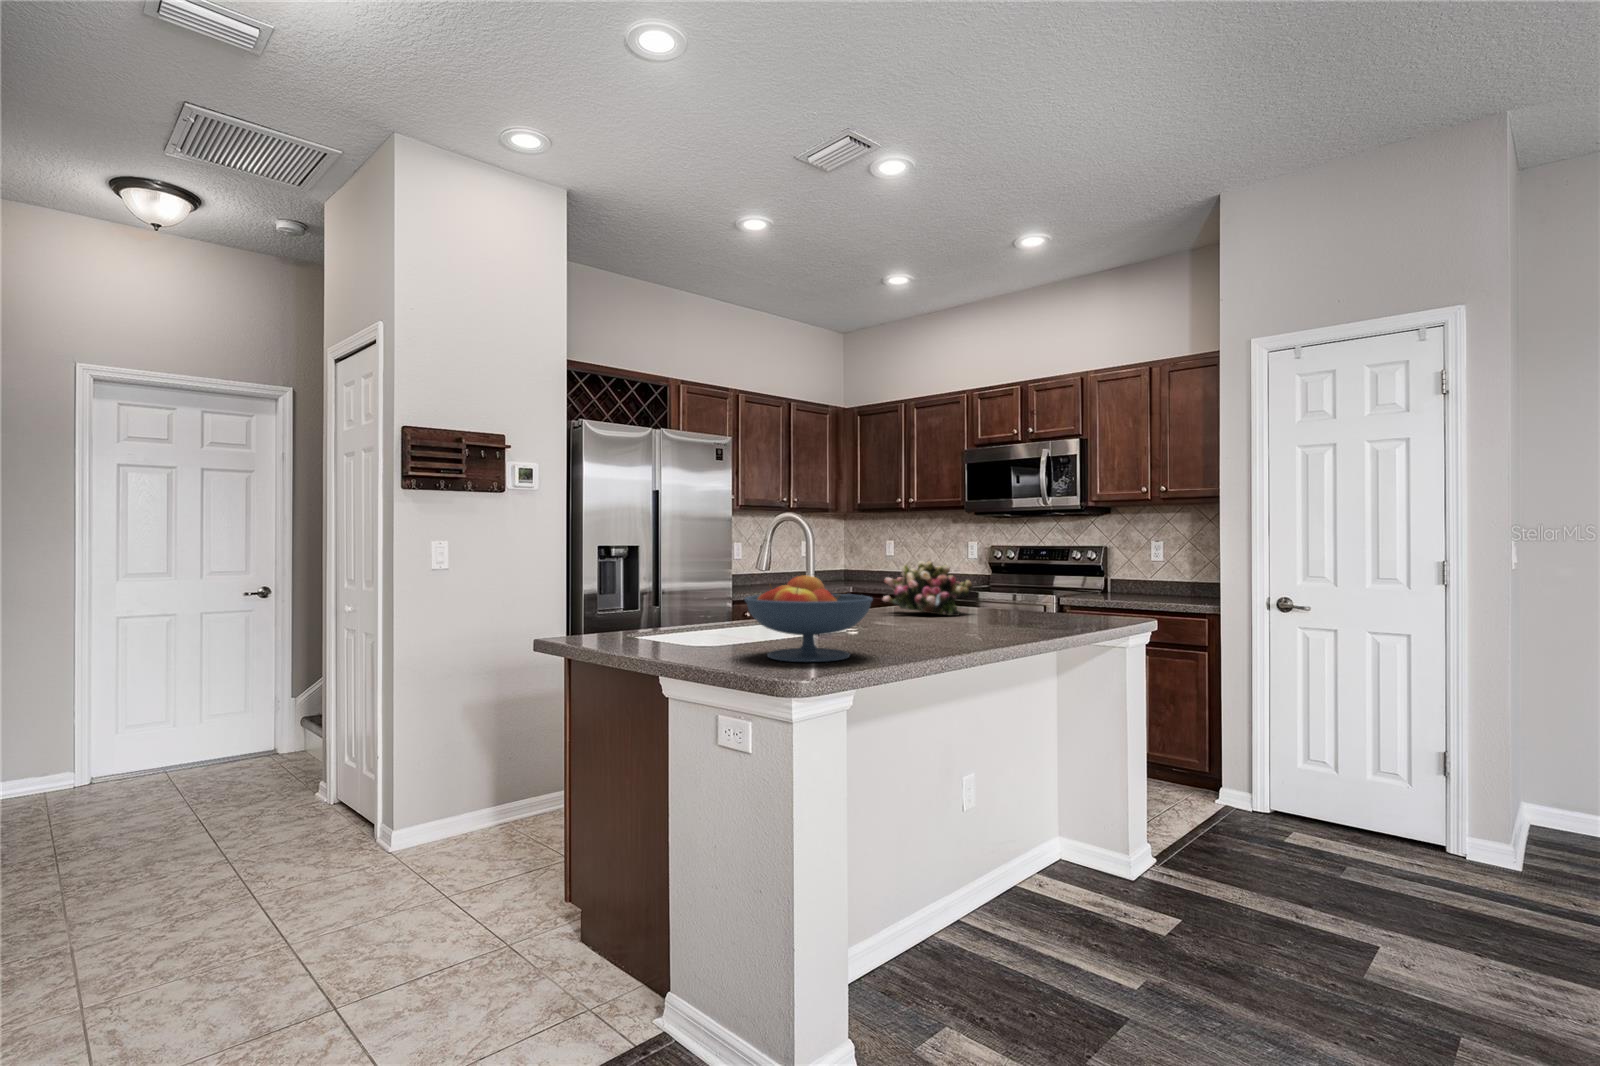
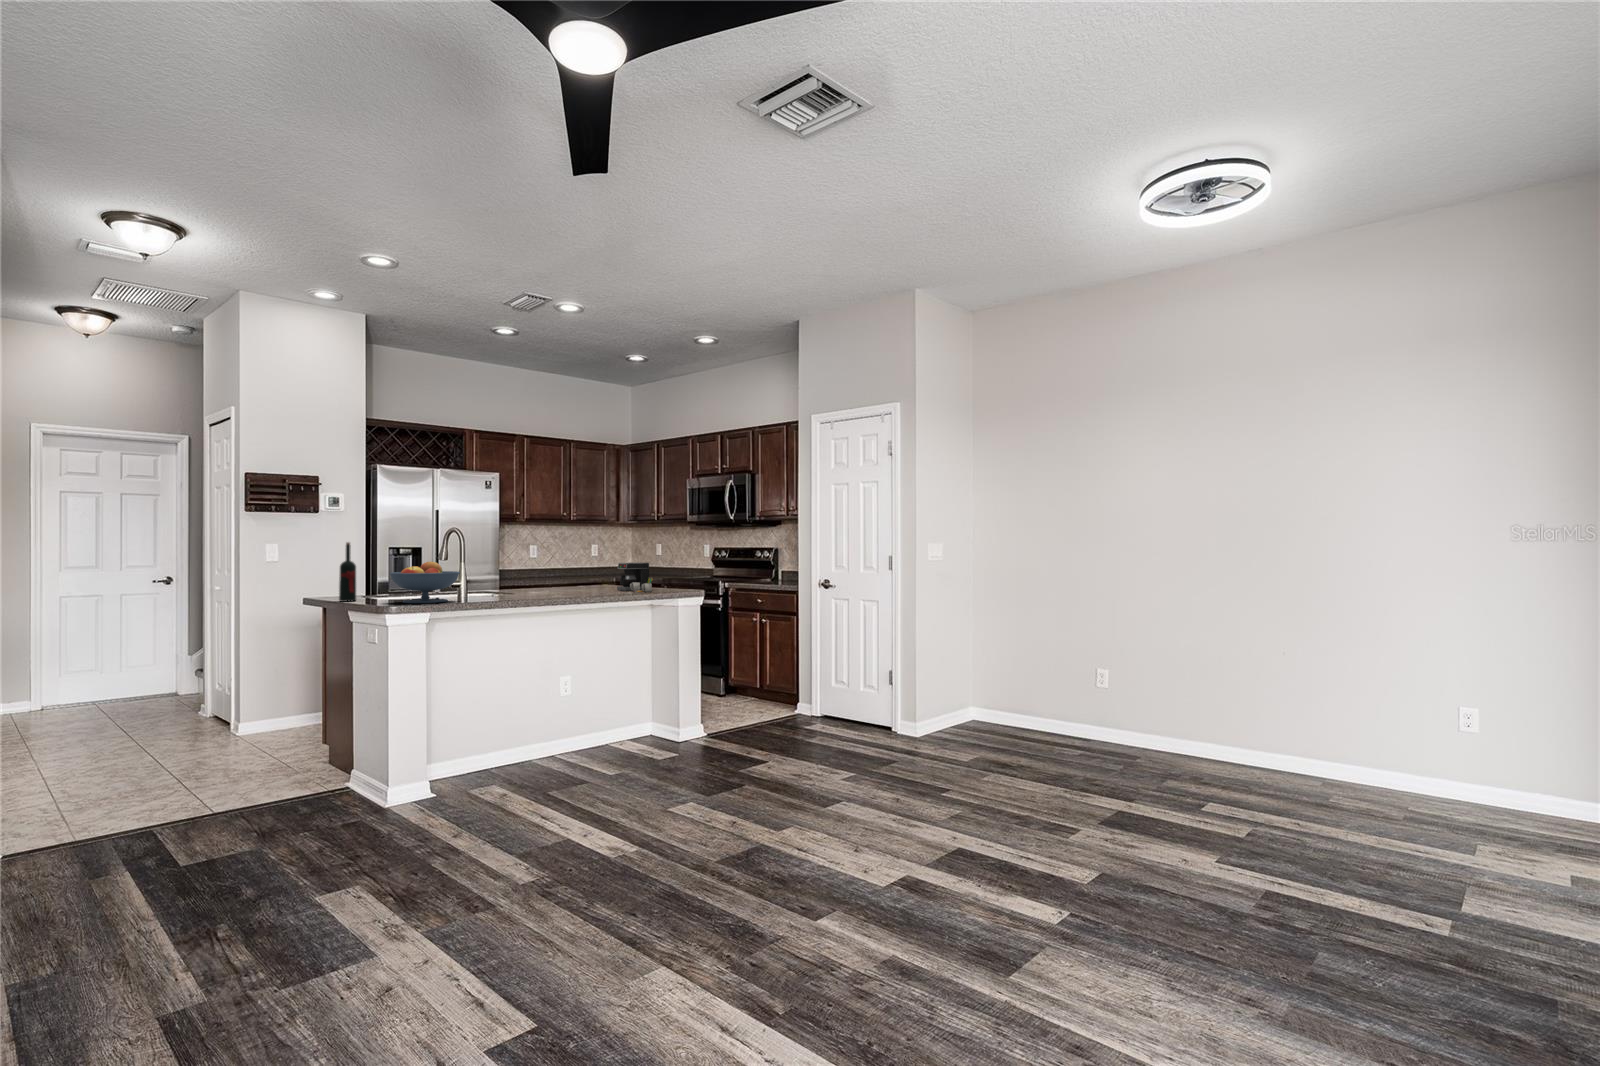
wine bottle: none [624,538,655,652] -> present [339,542,356,602]
flower arrangement: present [883,561,972,616] -> none [552,556,610,590]
coffee maker: none [1004,572,1092,624] -> present [617,563,653,592]

